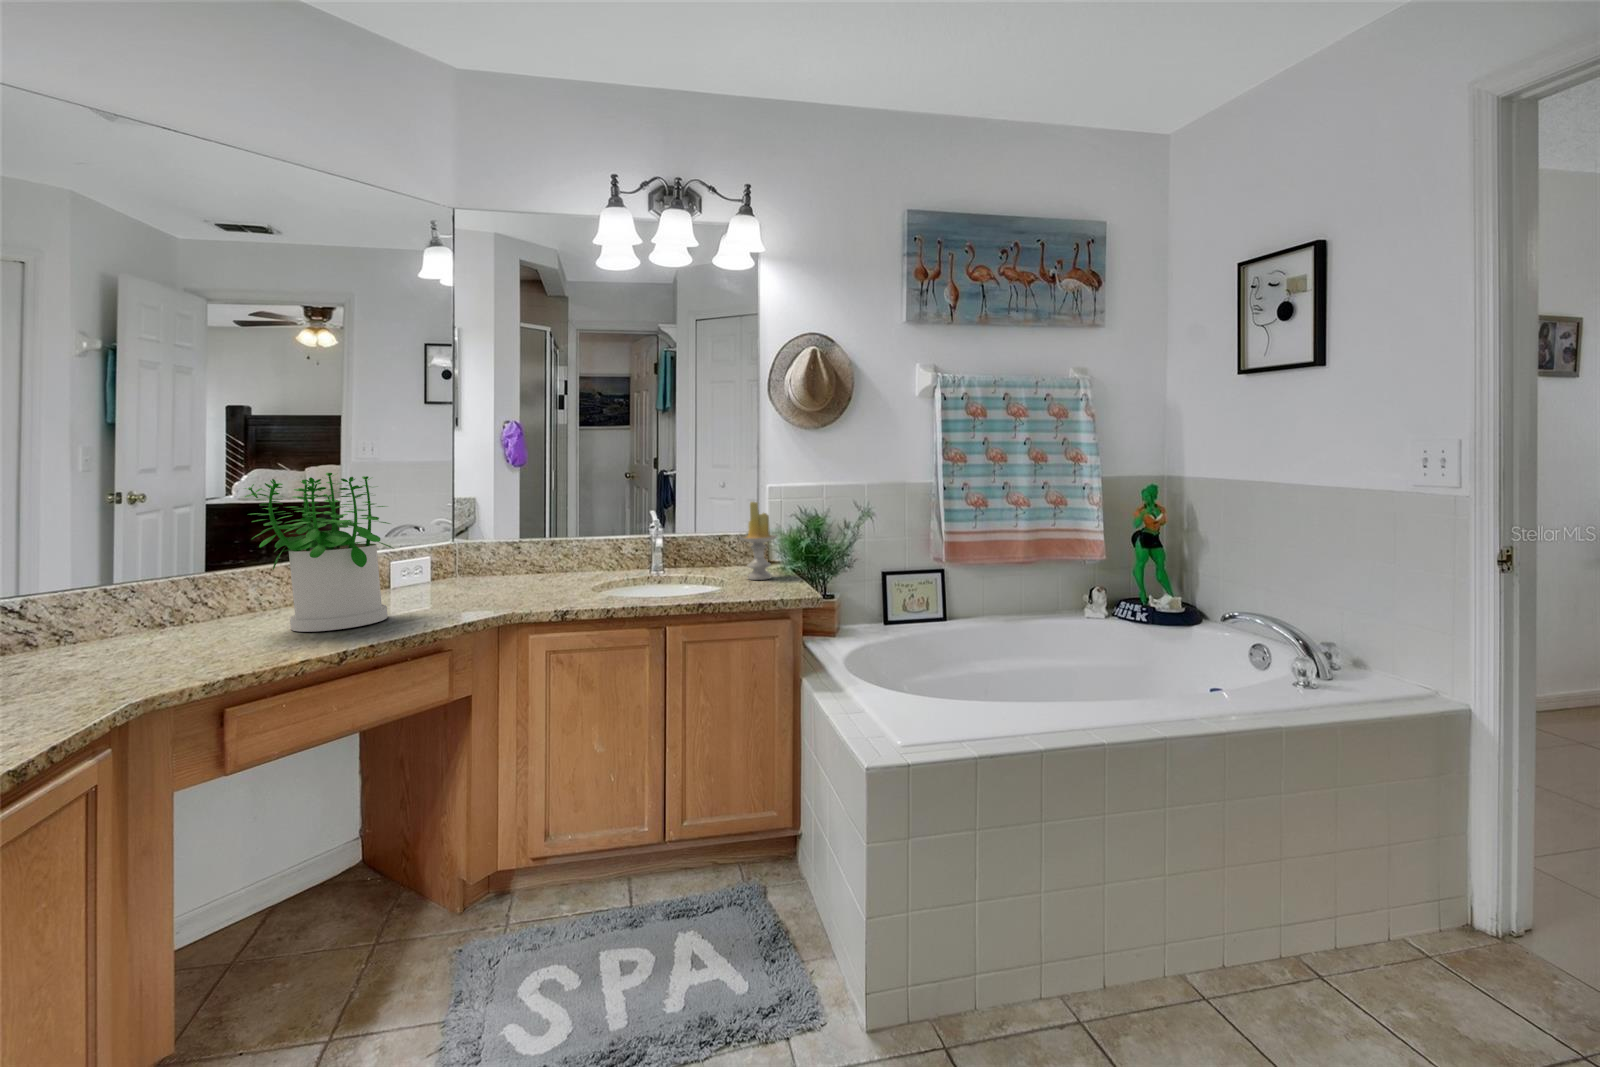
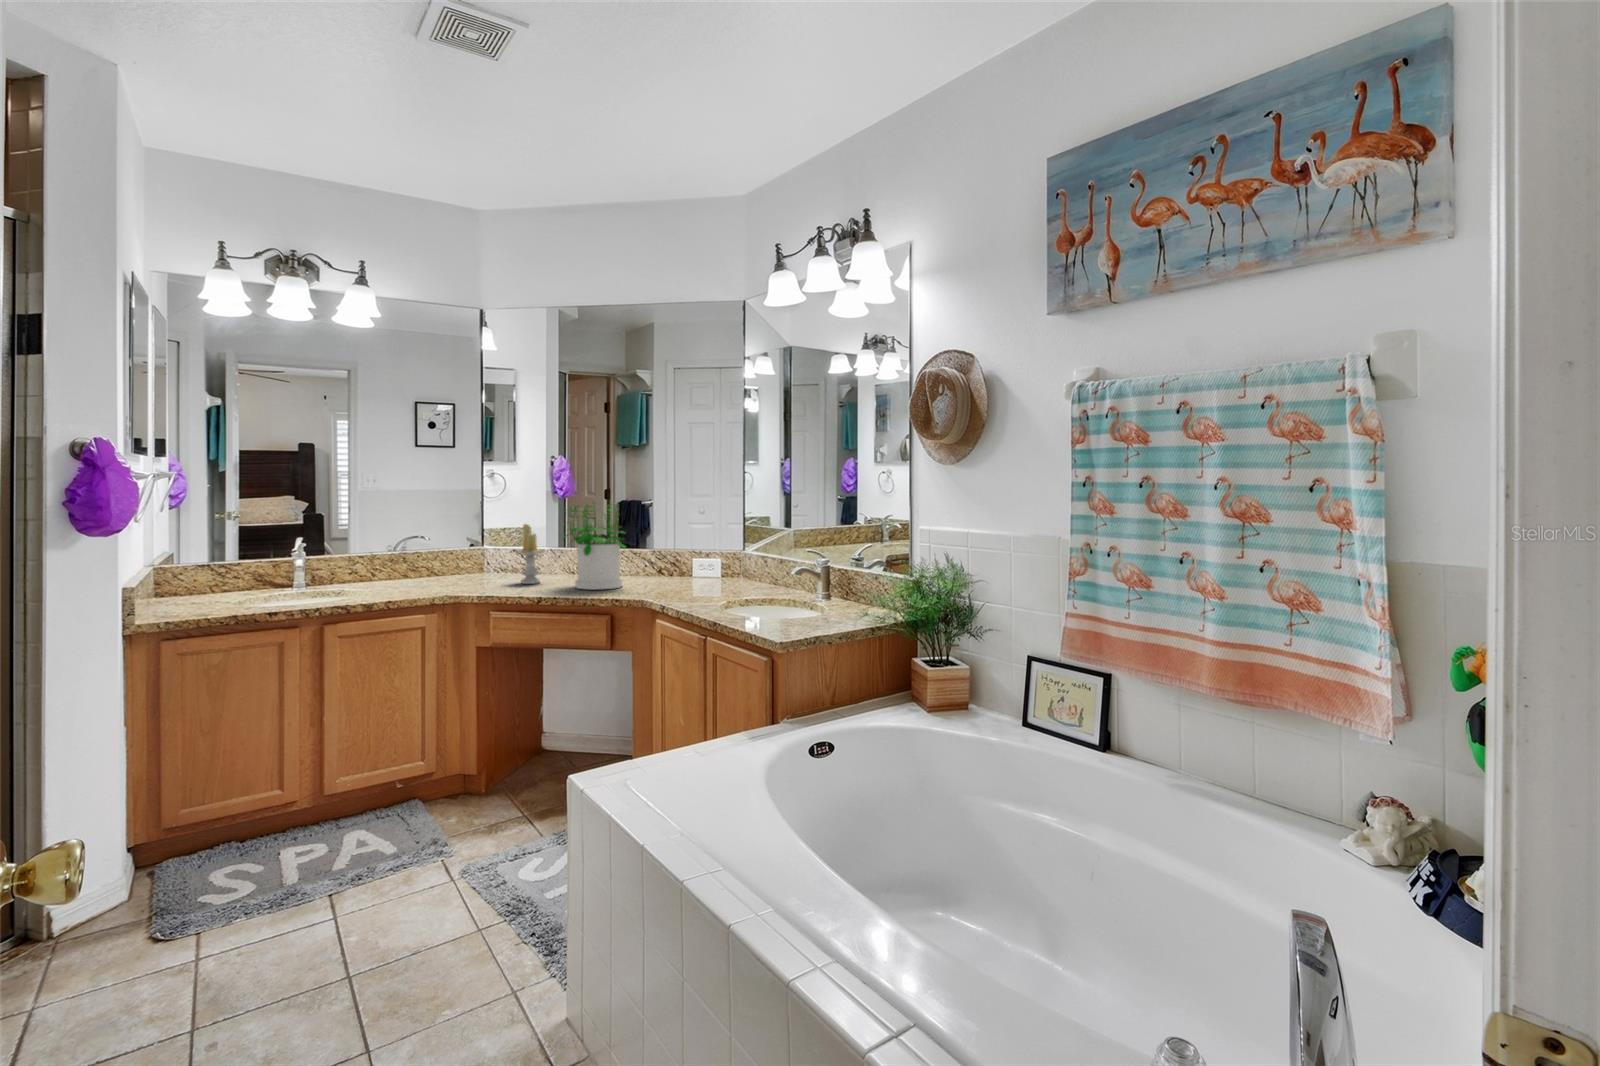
candle: present [739,502,777,580] -> present [515,524,545,584]

